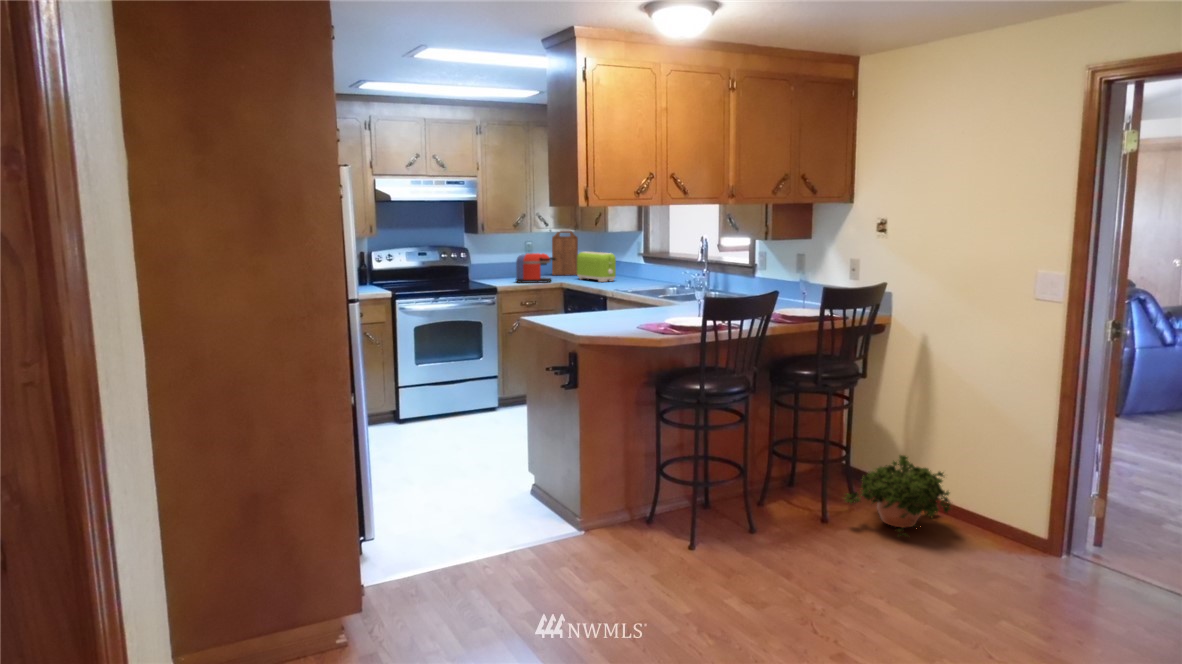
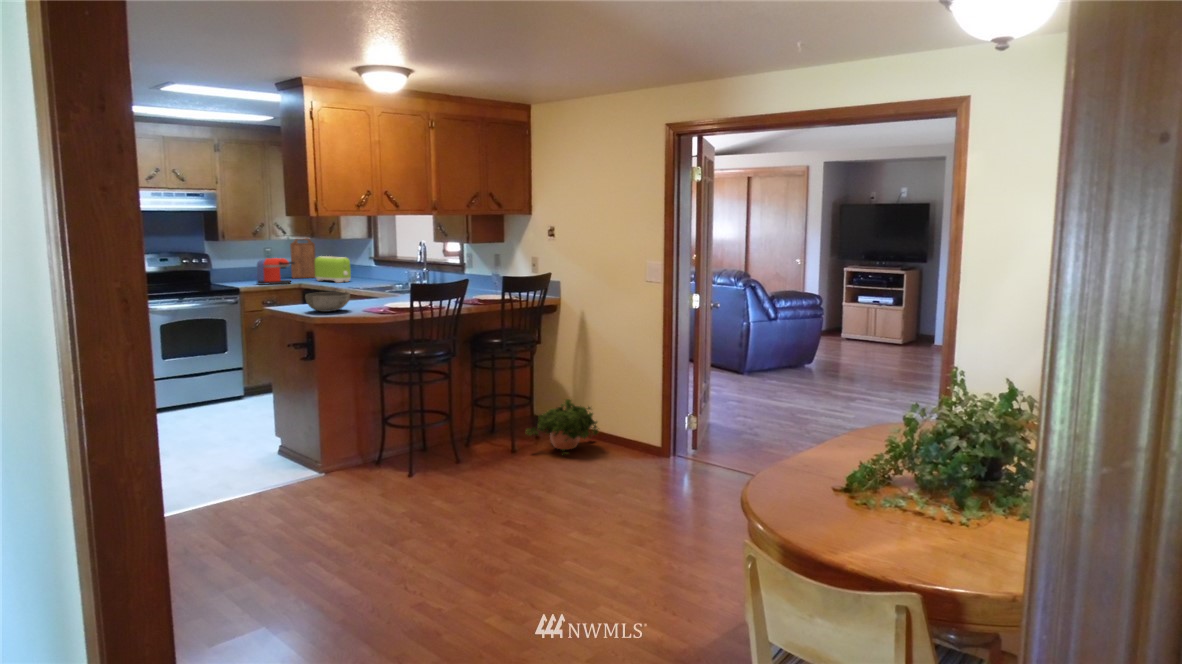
bowl: none [569,301,623,327] -> present [305,292,350,312]

